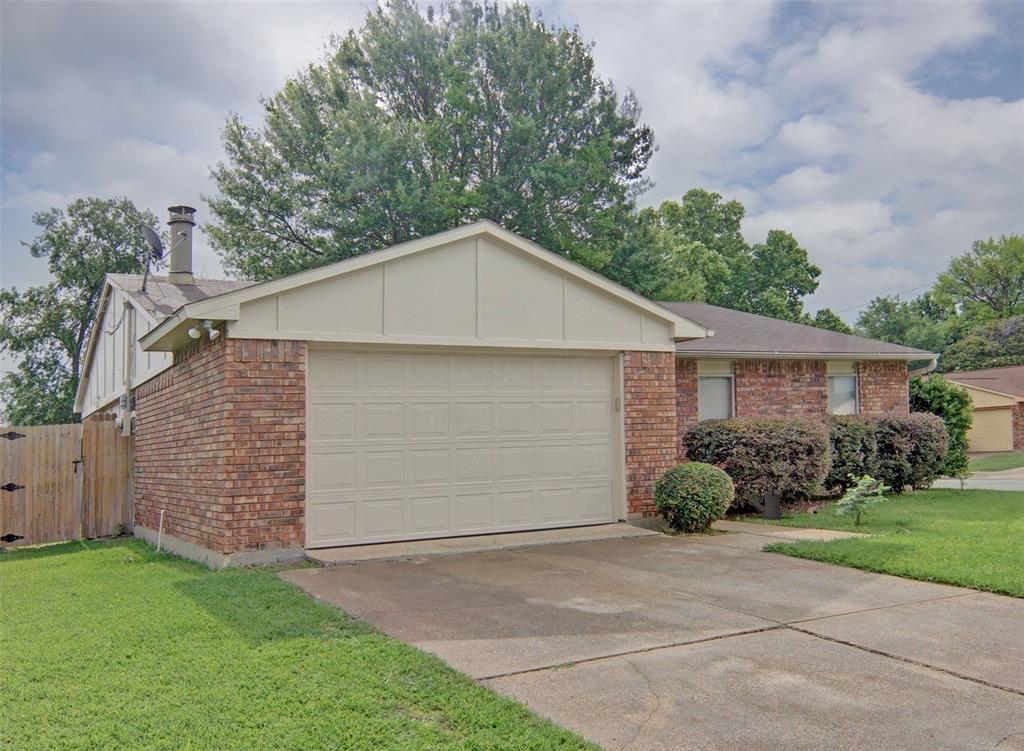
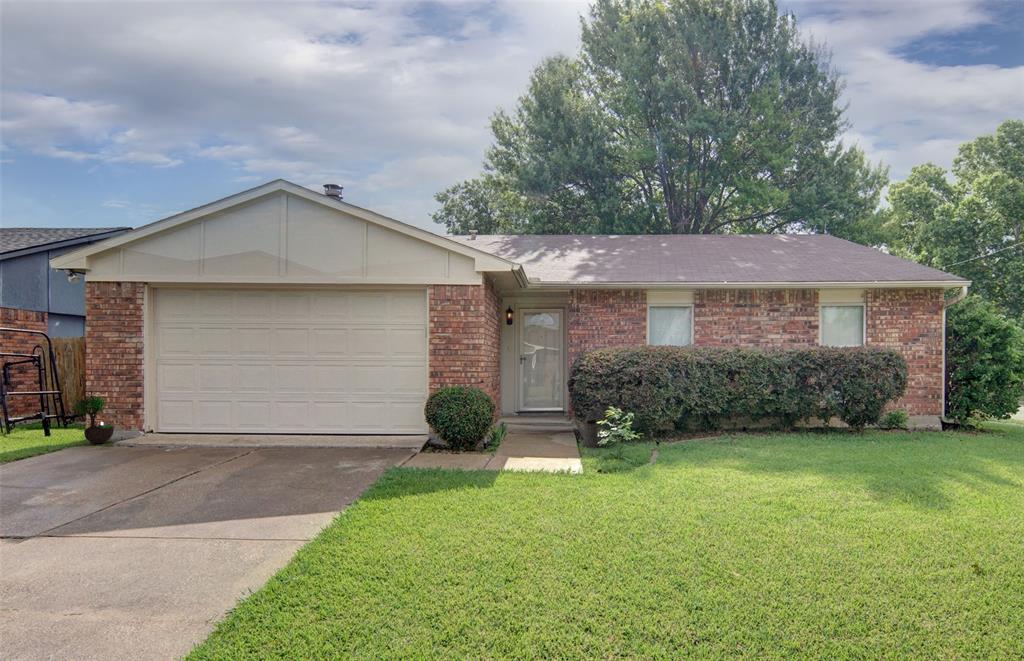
potted tree: none [241,492,289,569] -> present [72,394,114,443]

